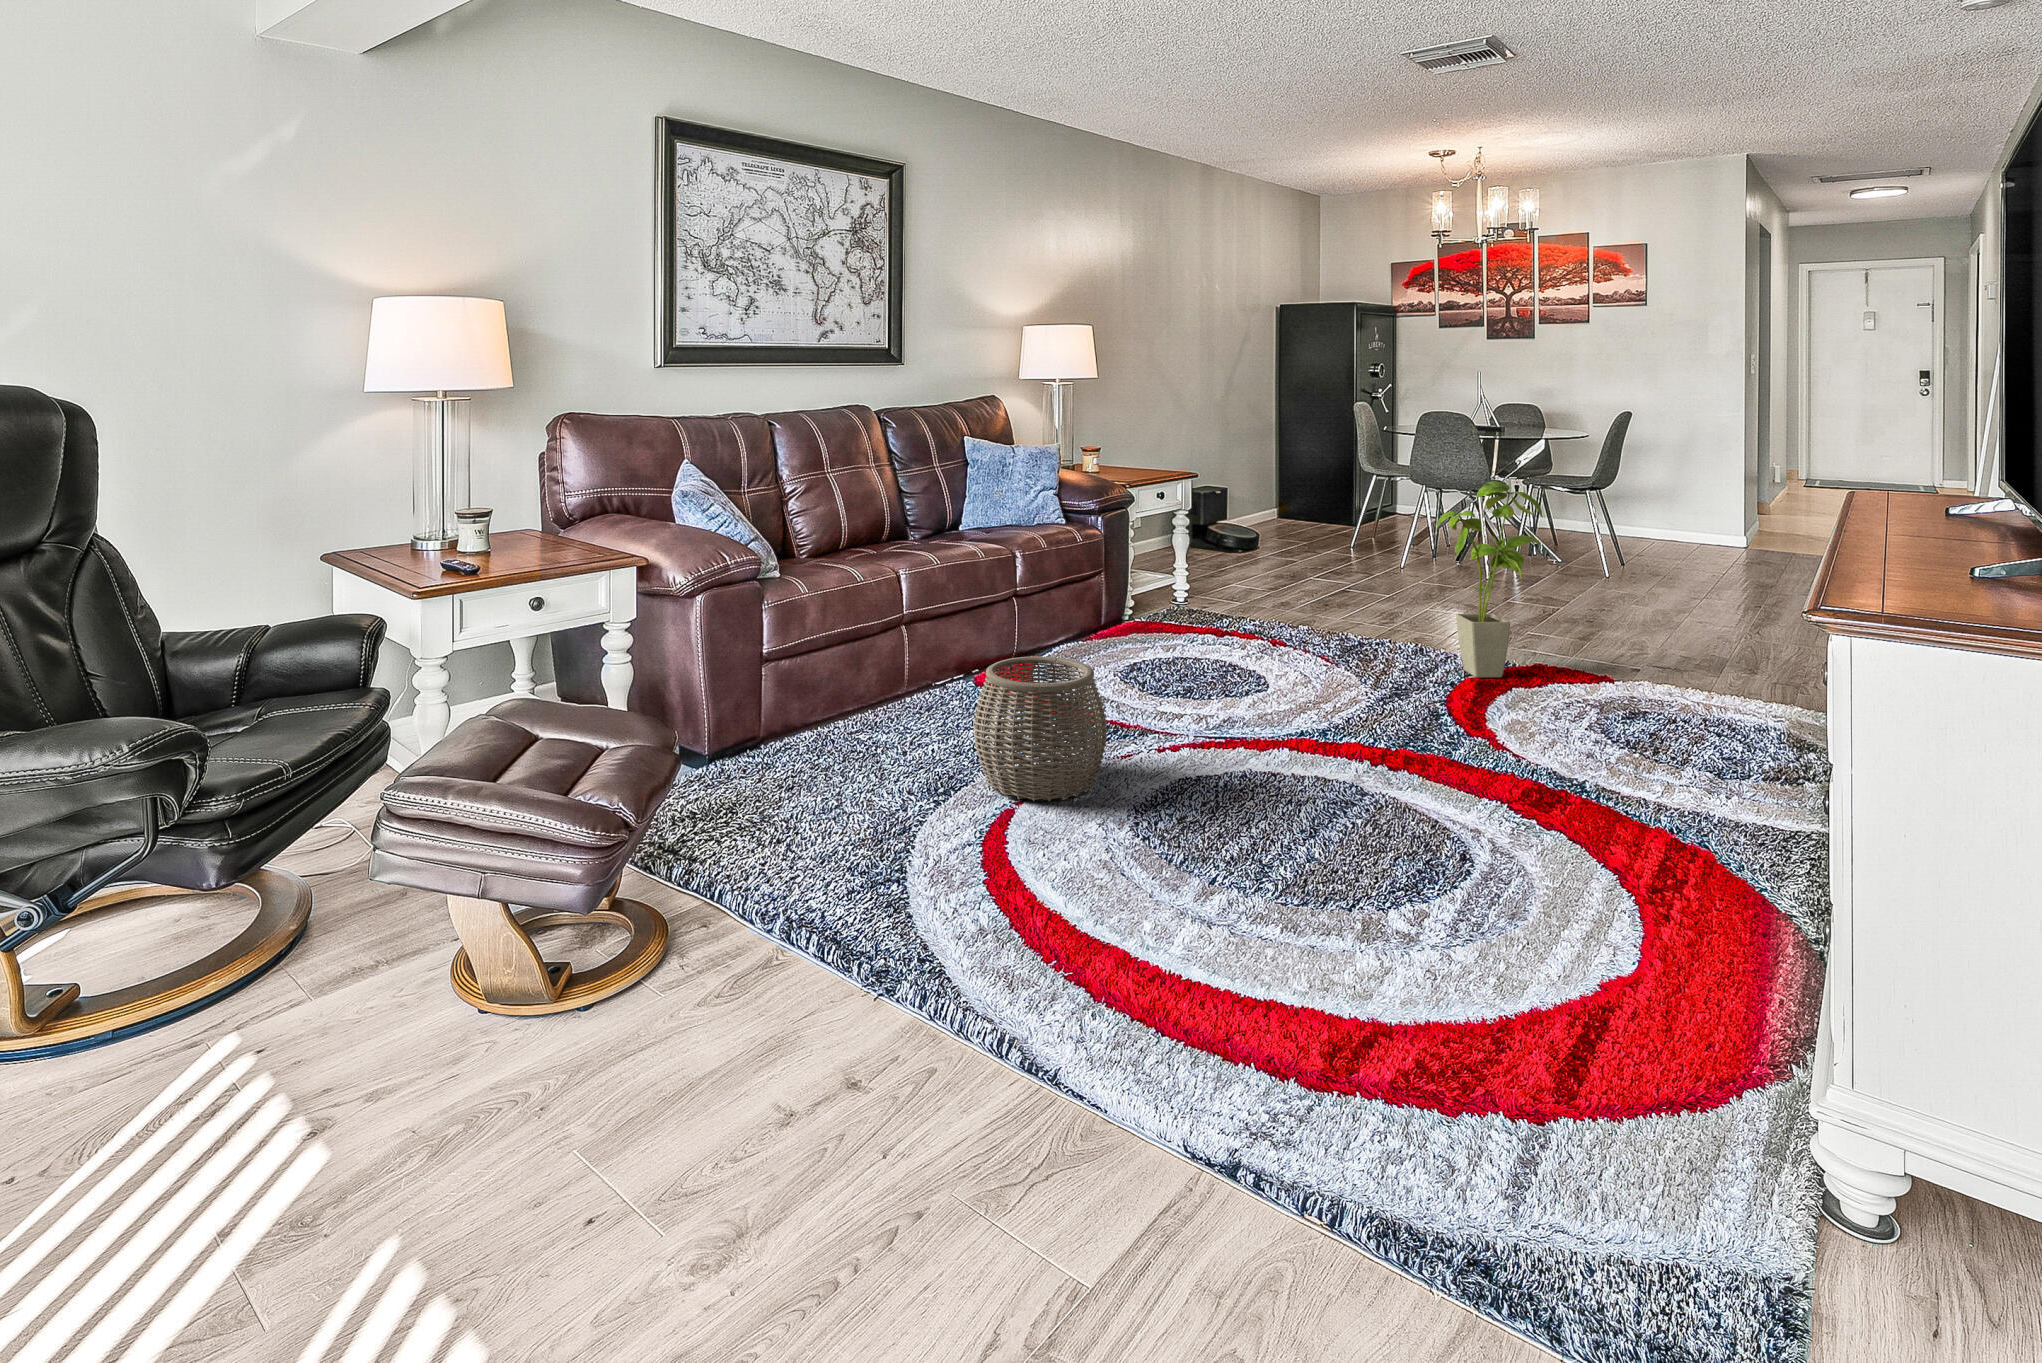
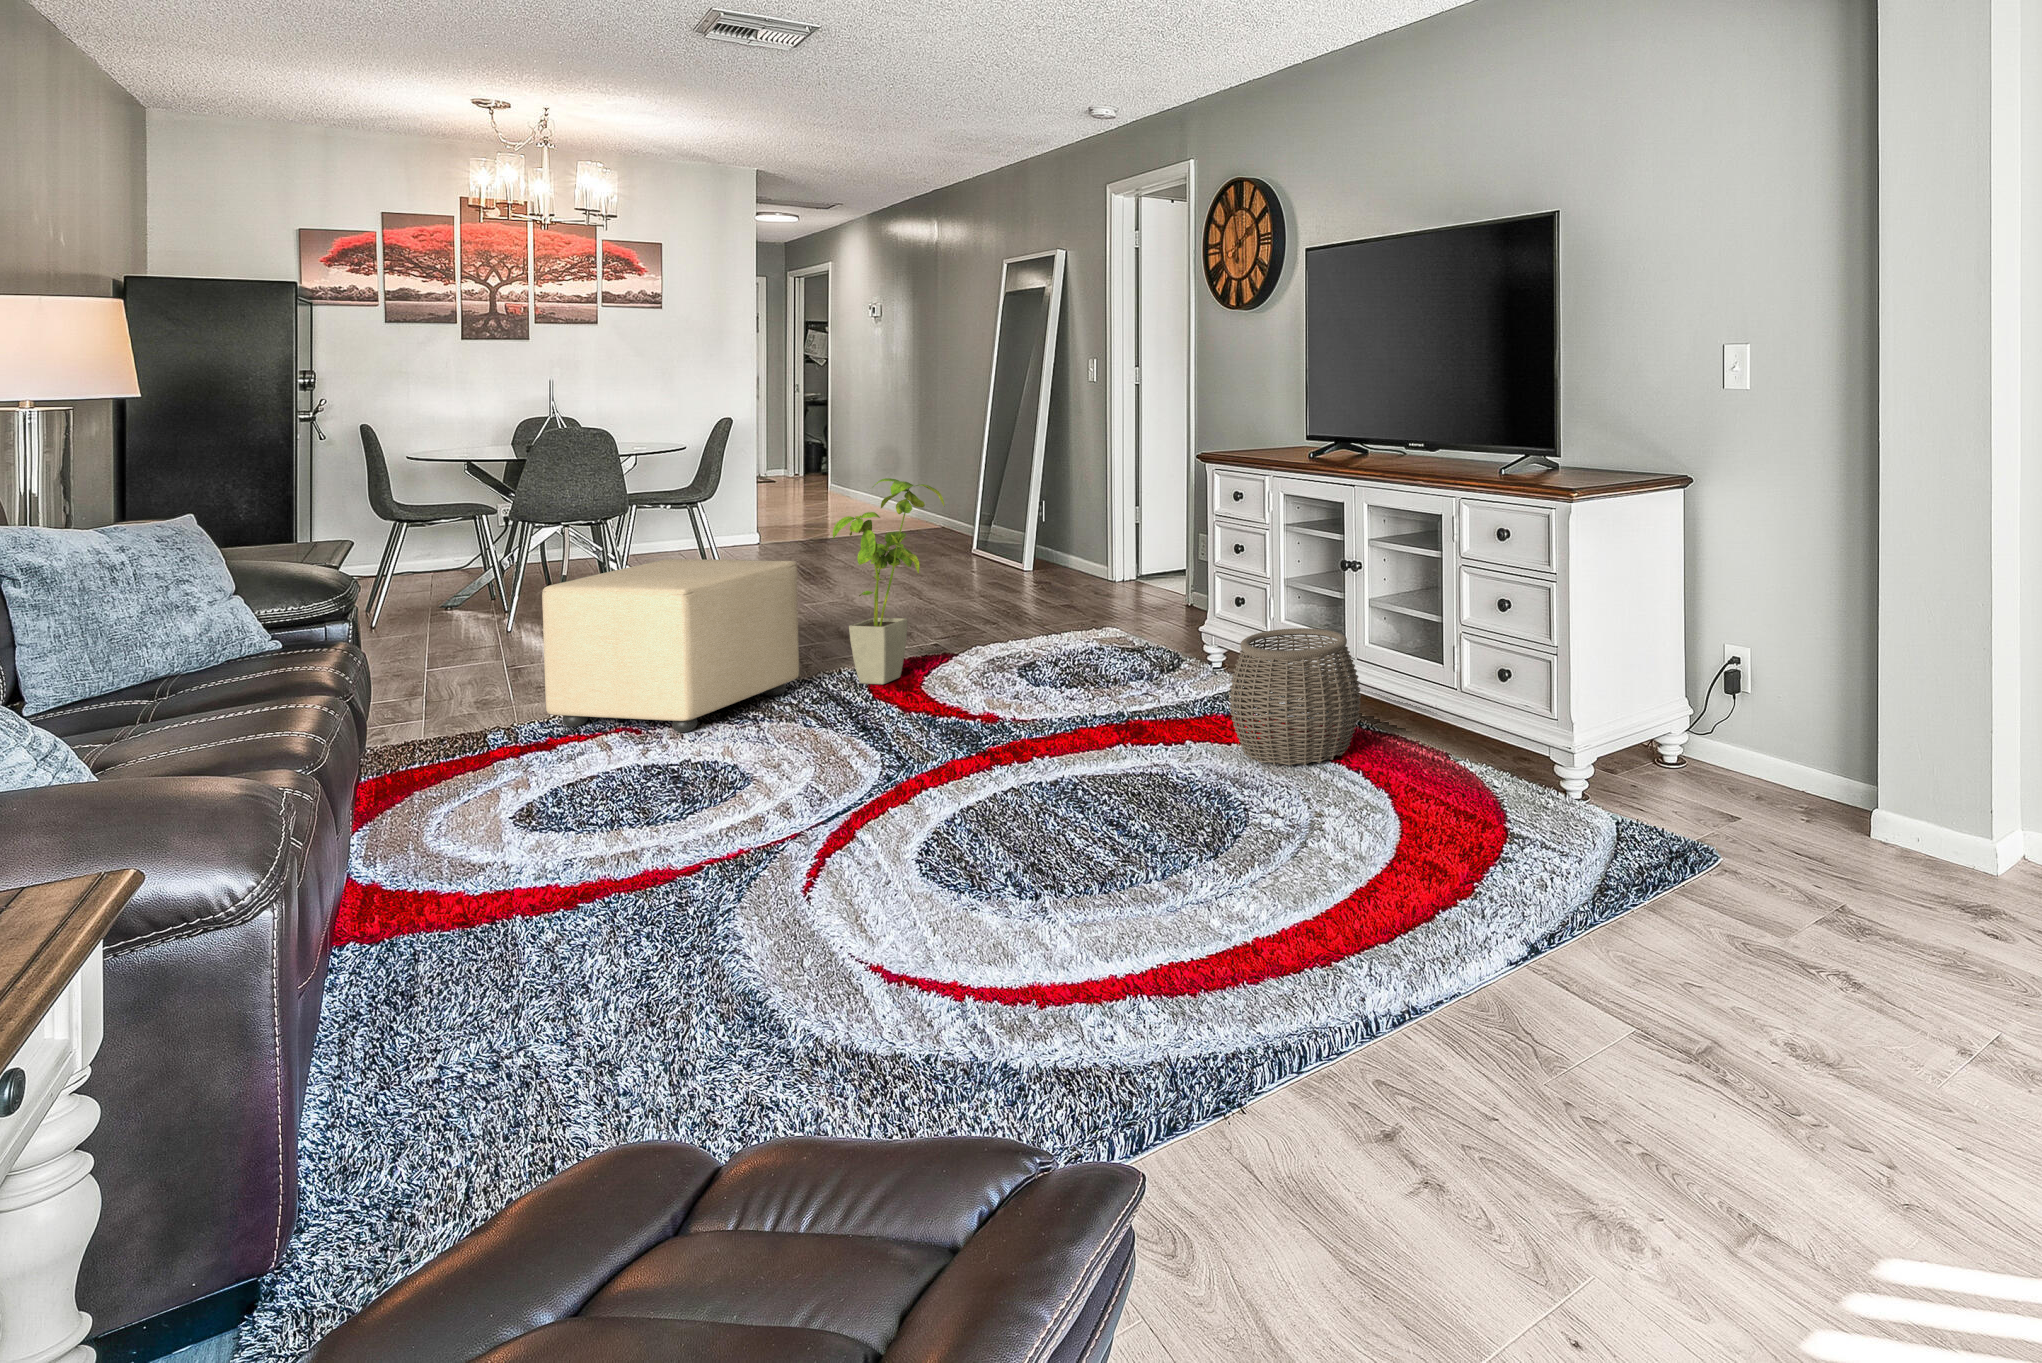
ottoman: none [1250,525,1420,659] -> present [542,559,799,732]
woven basket: present [973,656,1107,801] -> present [1229,628,1361,766]

